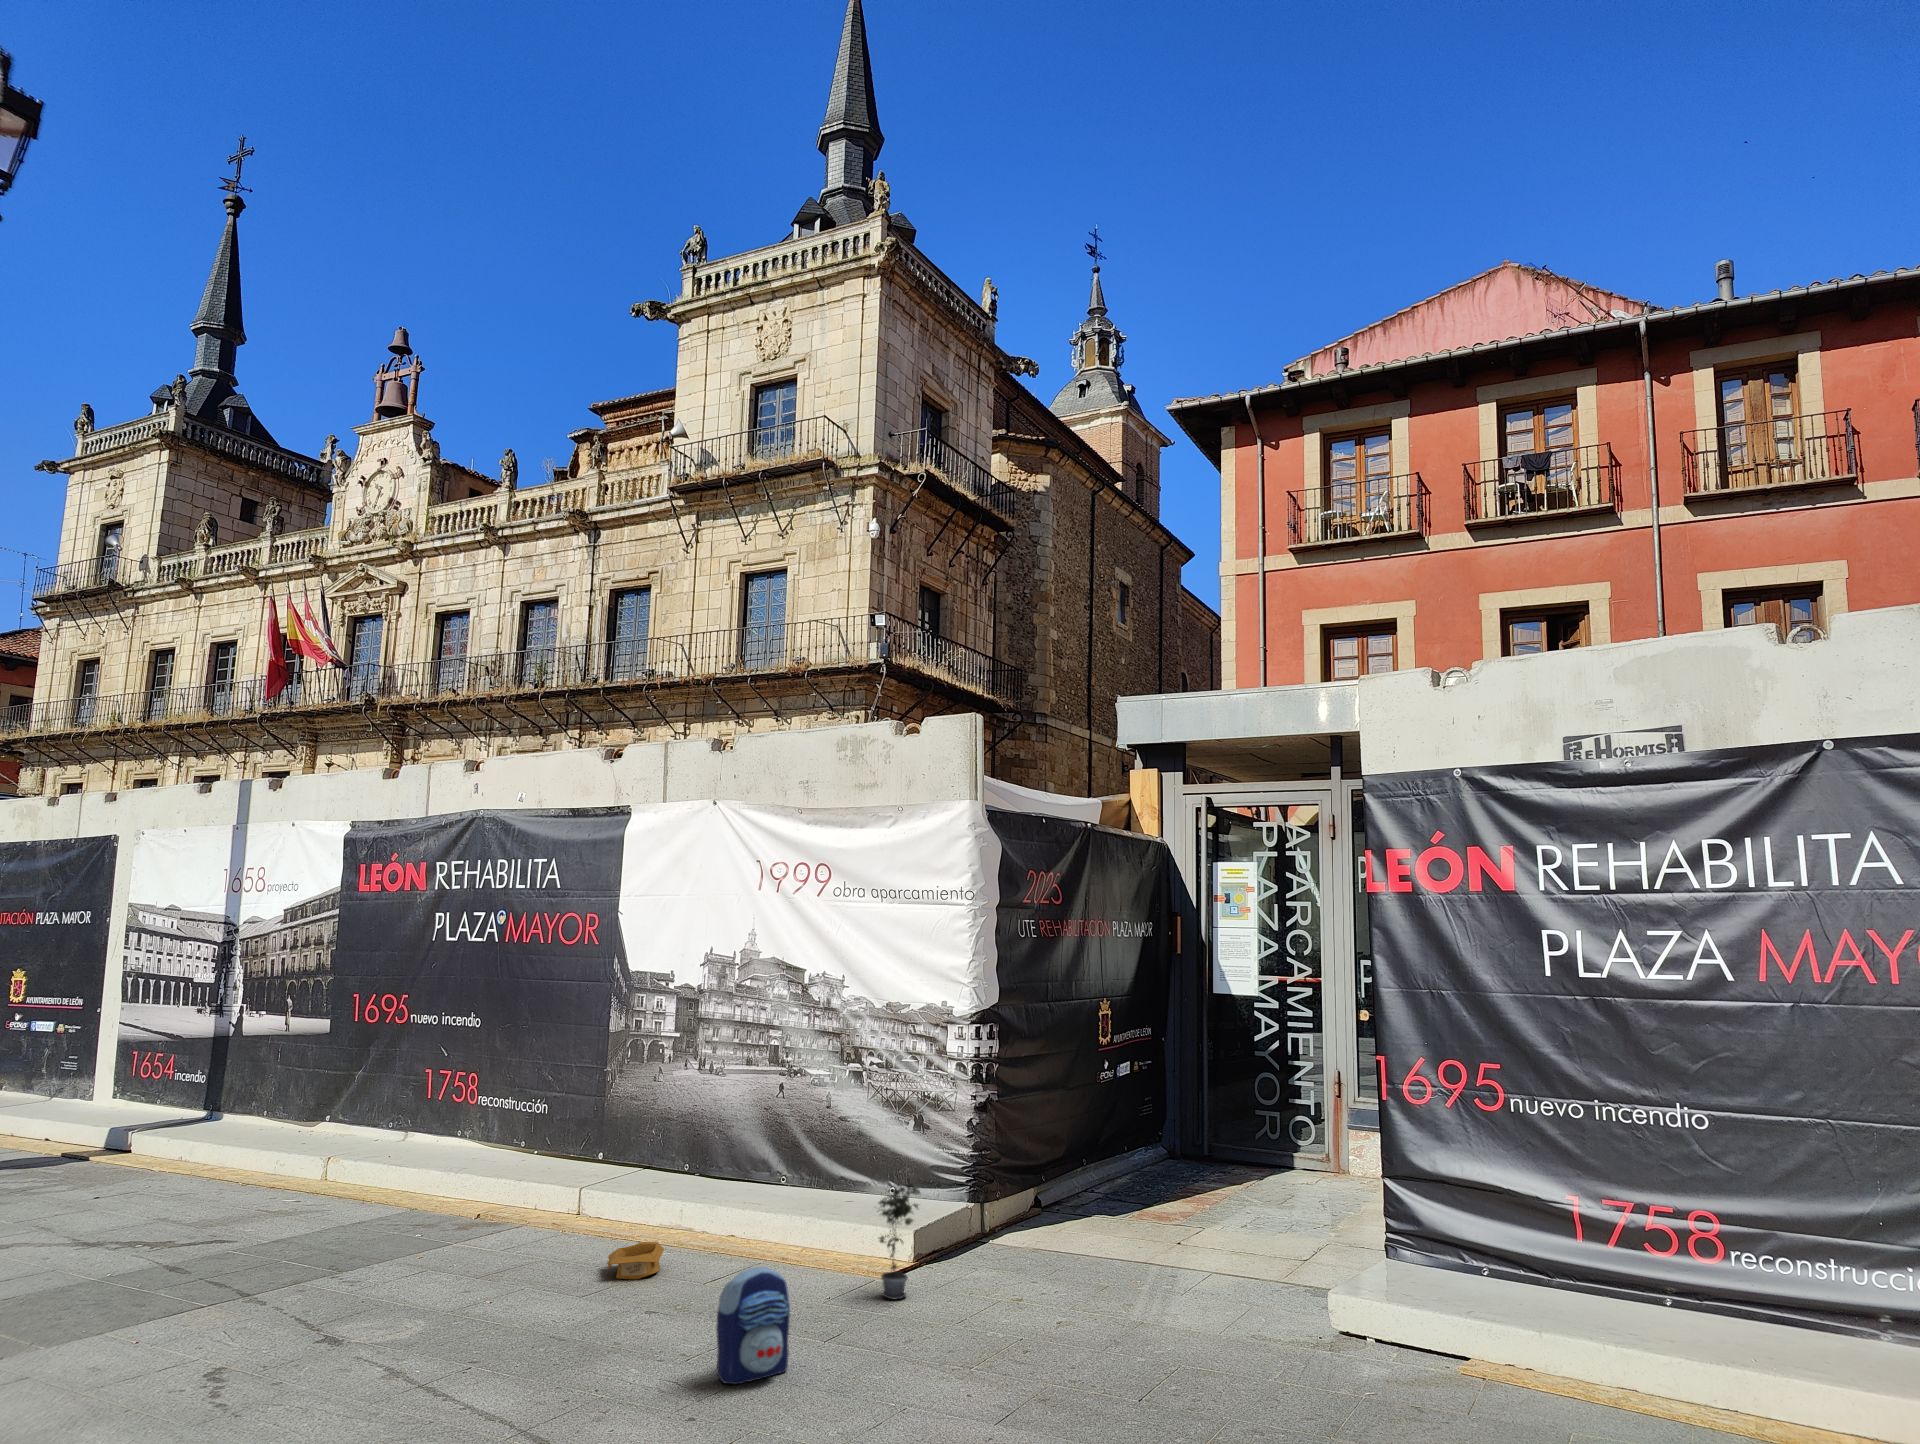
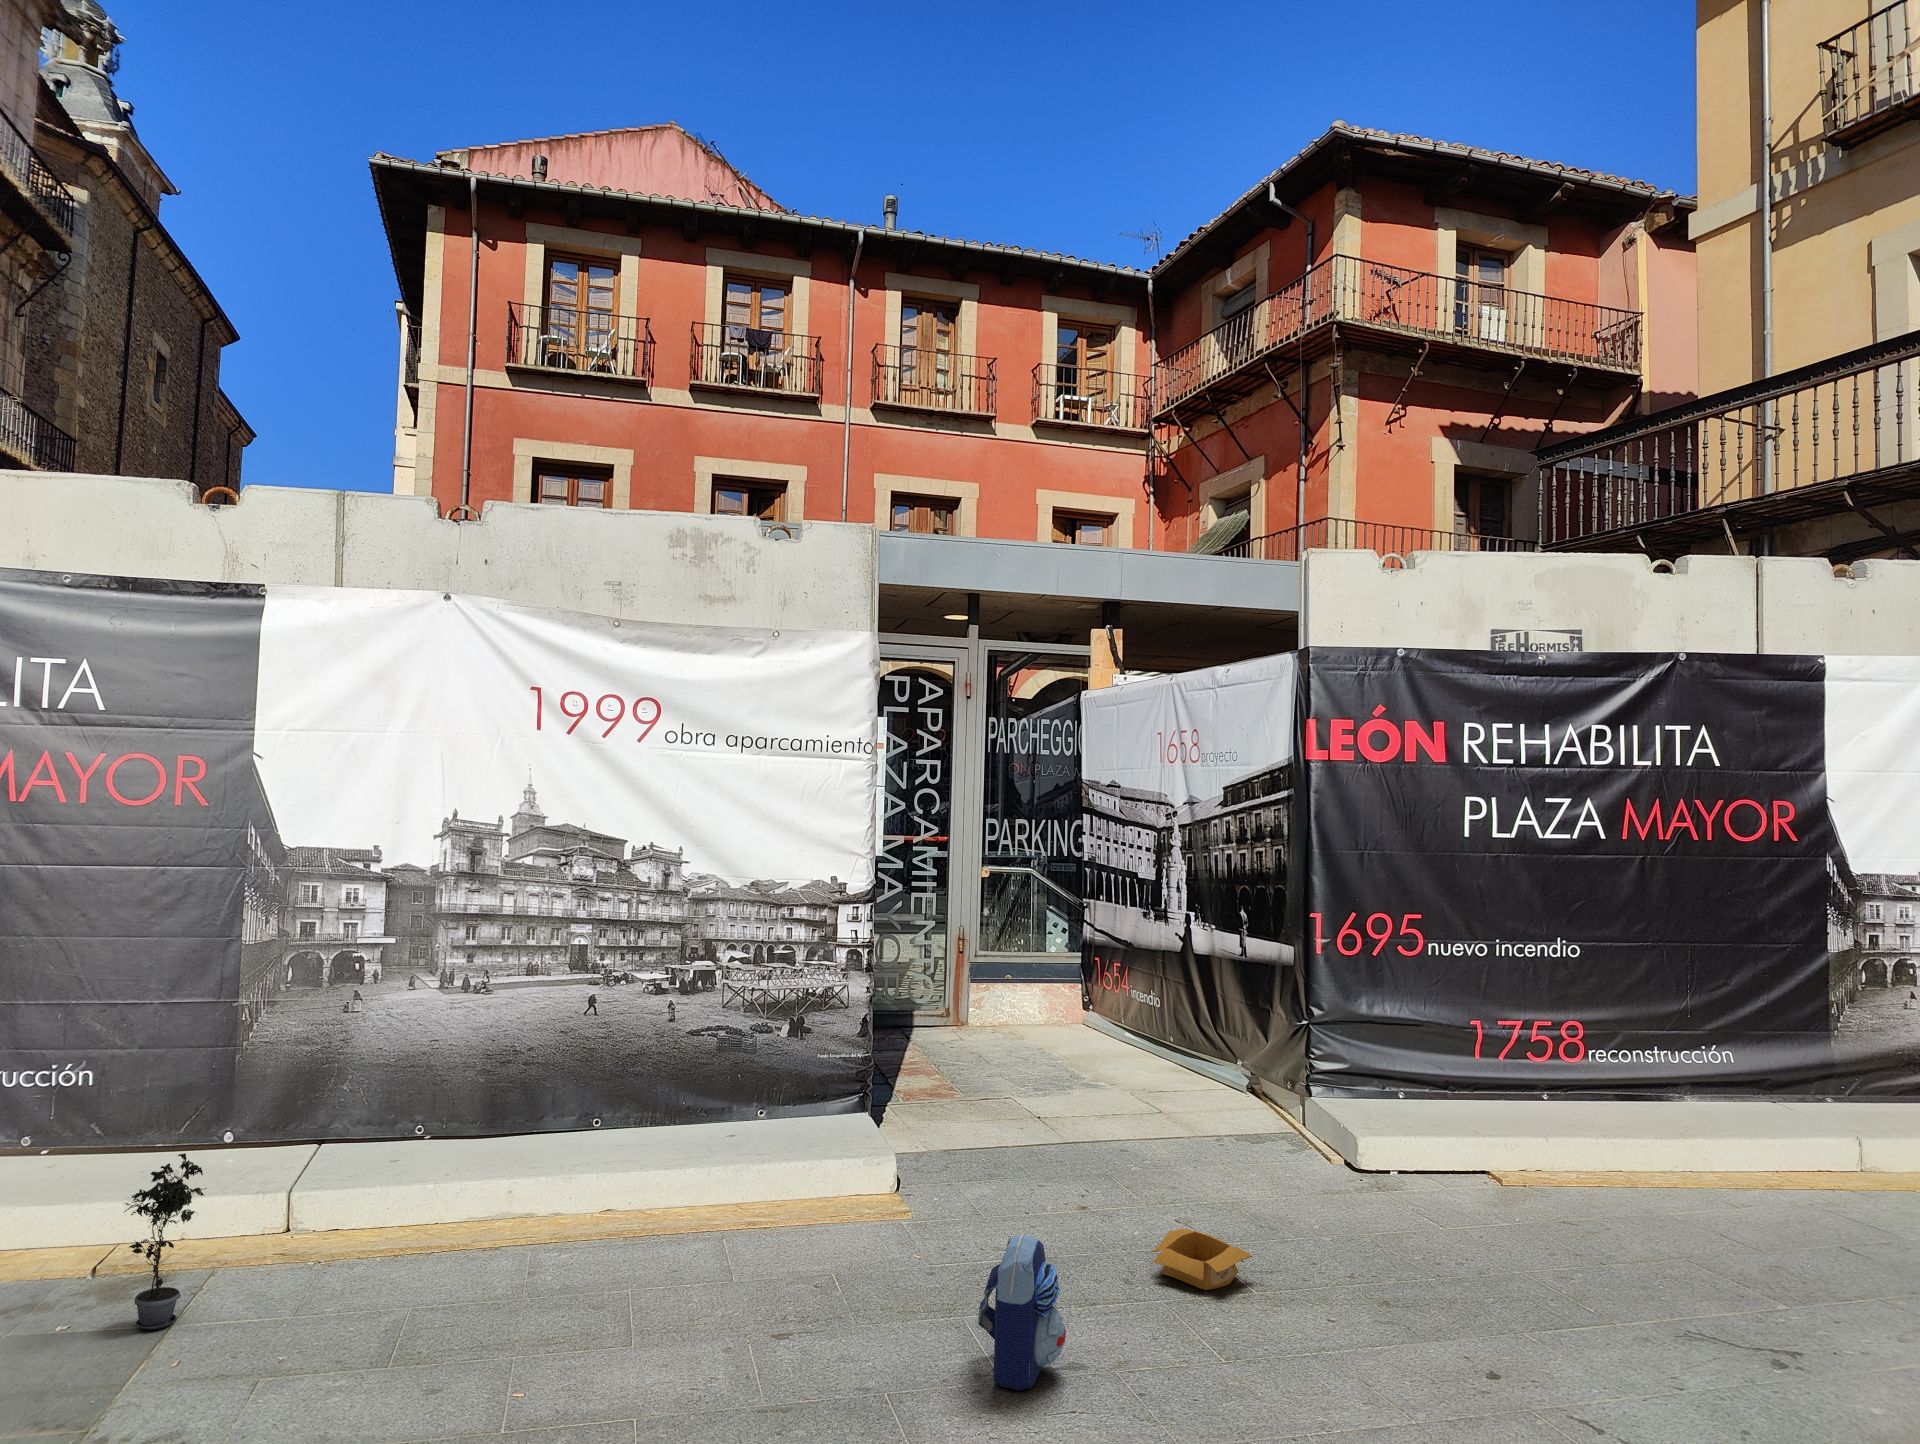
potted plant: present [878,1178,920,1300] -> present [124,1153,206,1330]
cardboard box: present [607,1242,664,1279] -> present [1152,1229,1252,1290]

